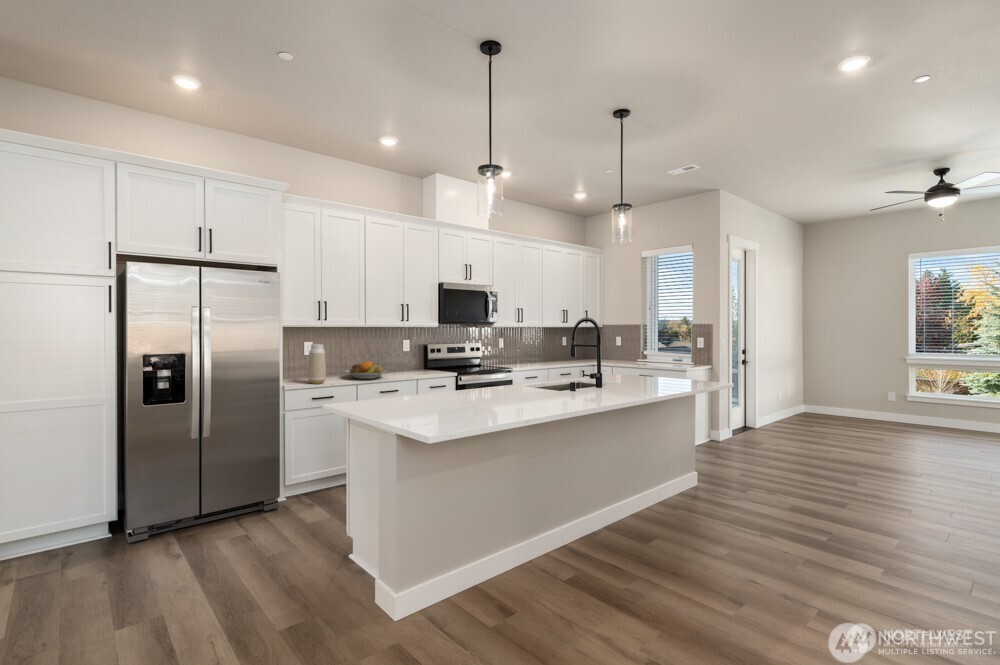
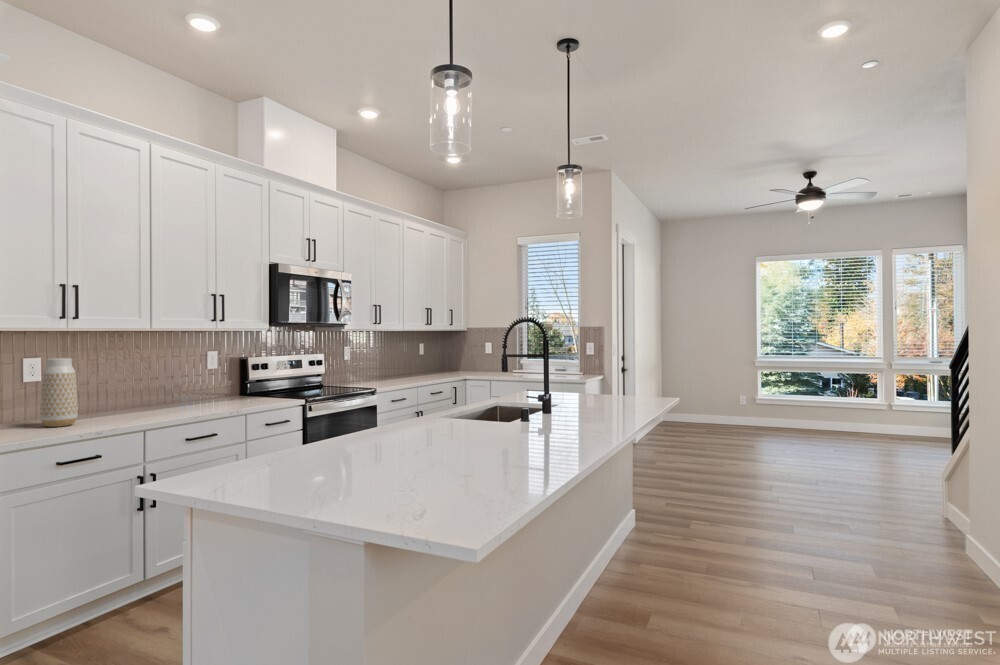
fruit bowl: present [345,361,387,379] -> none [112,385,189,414]

